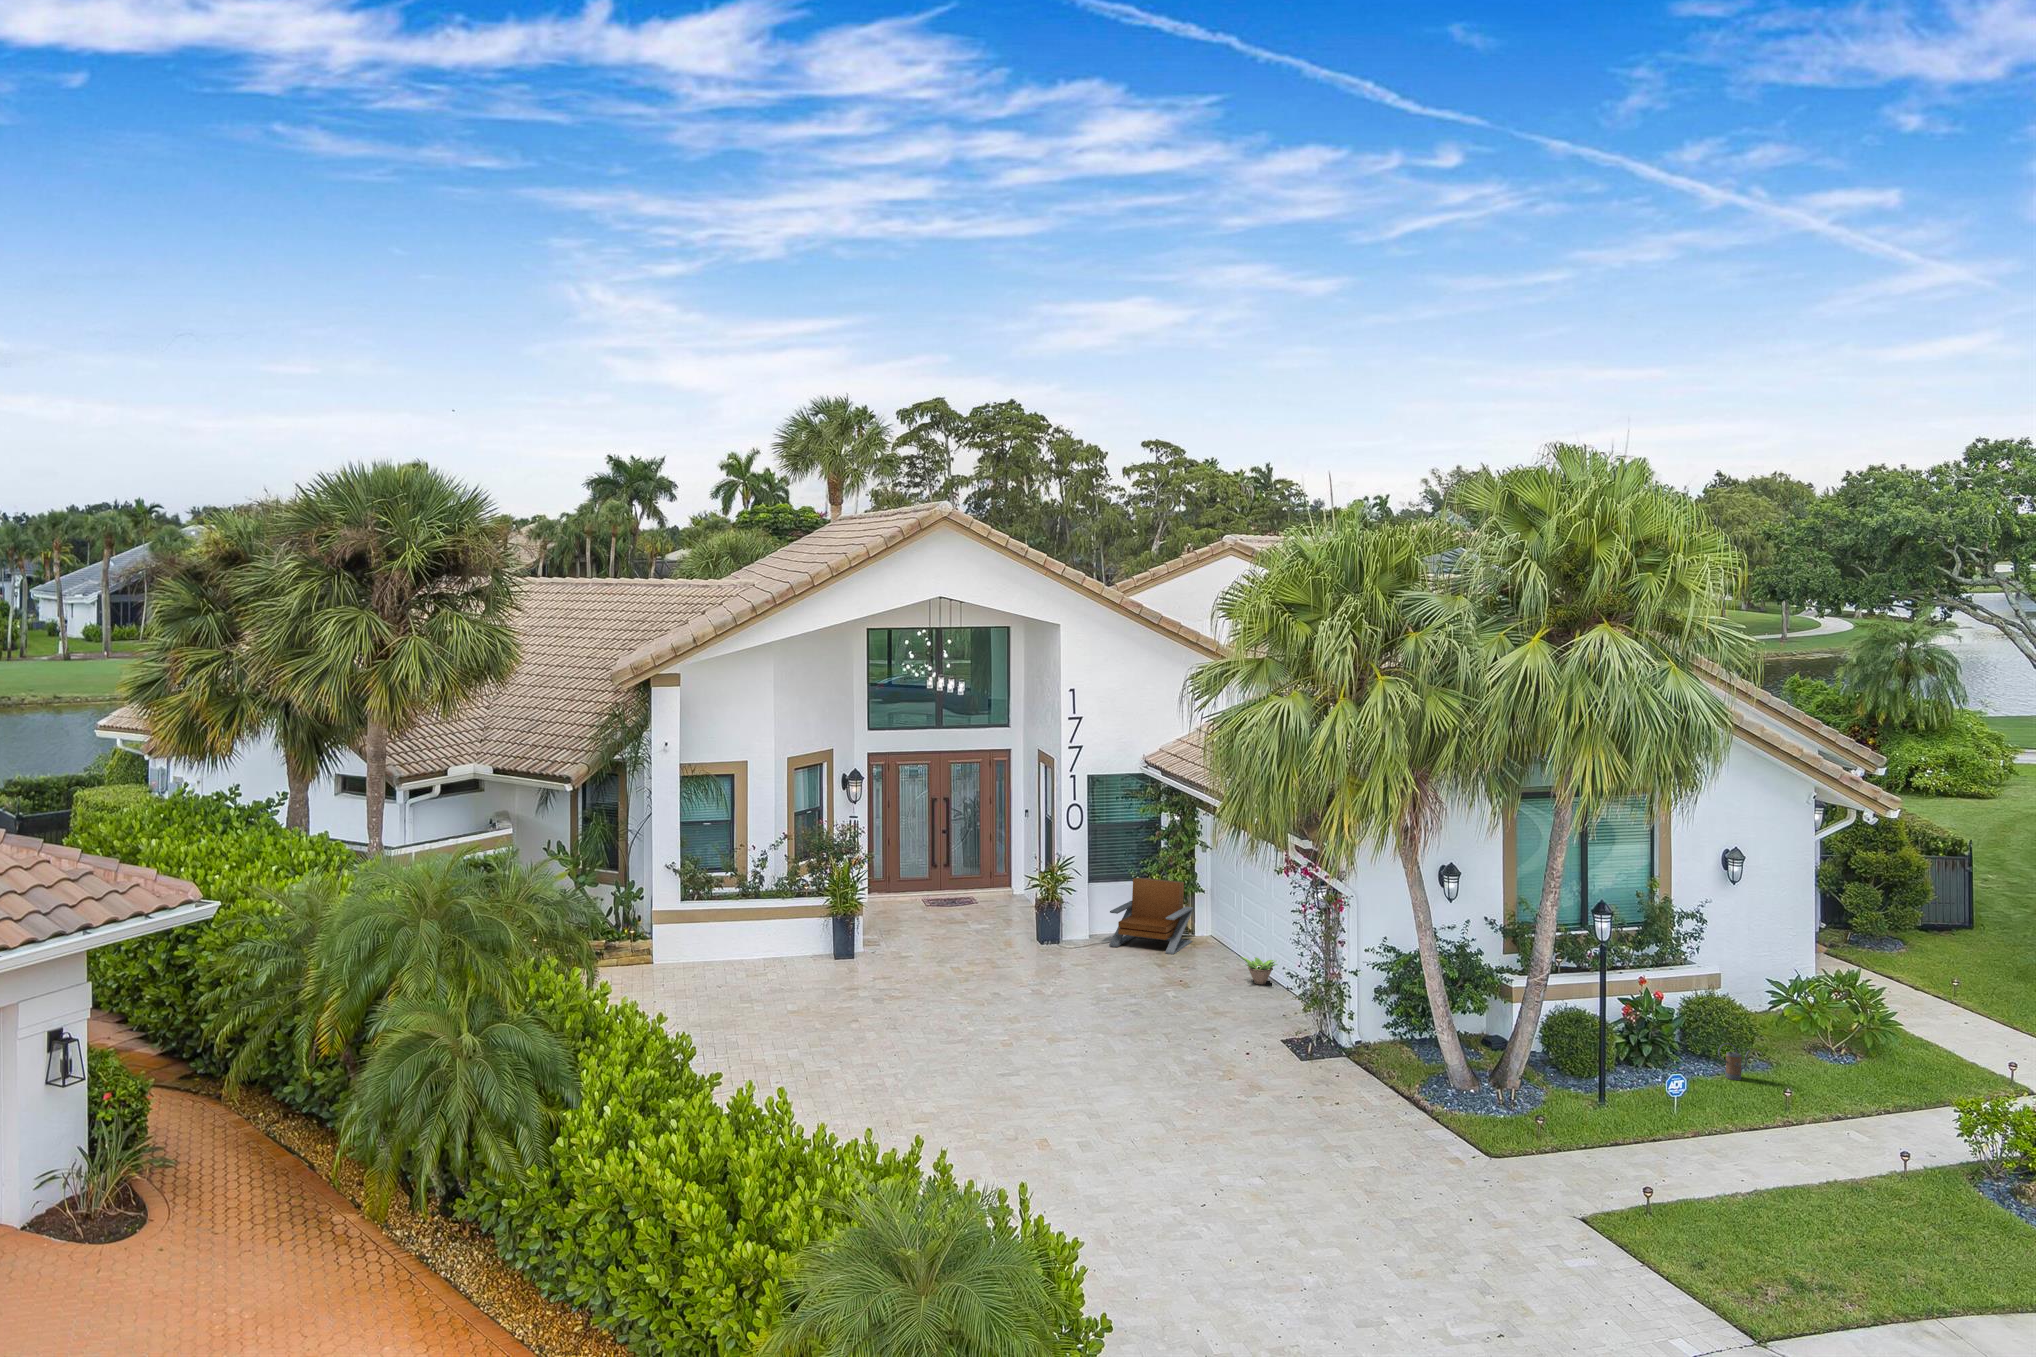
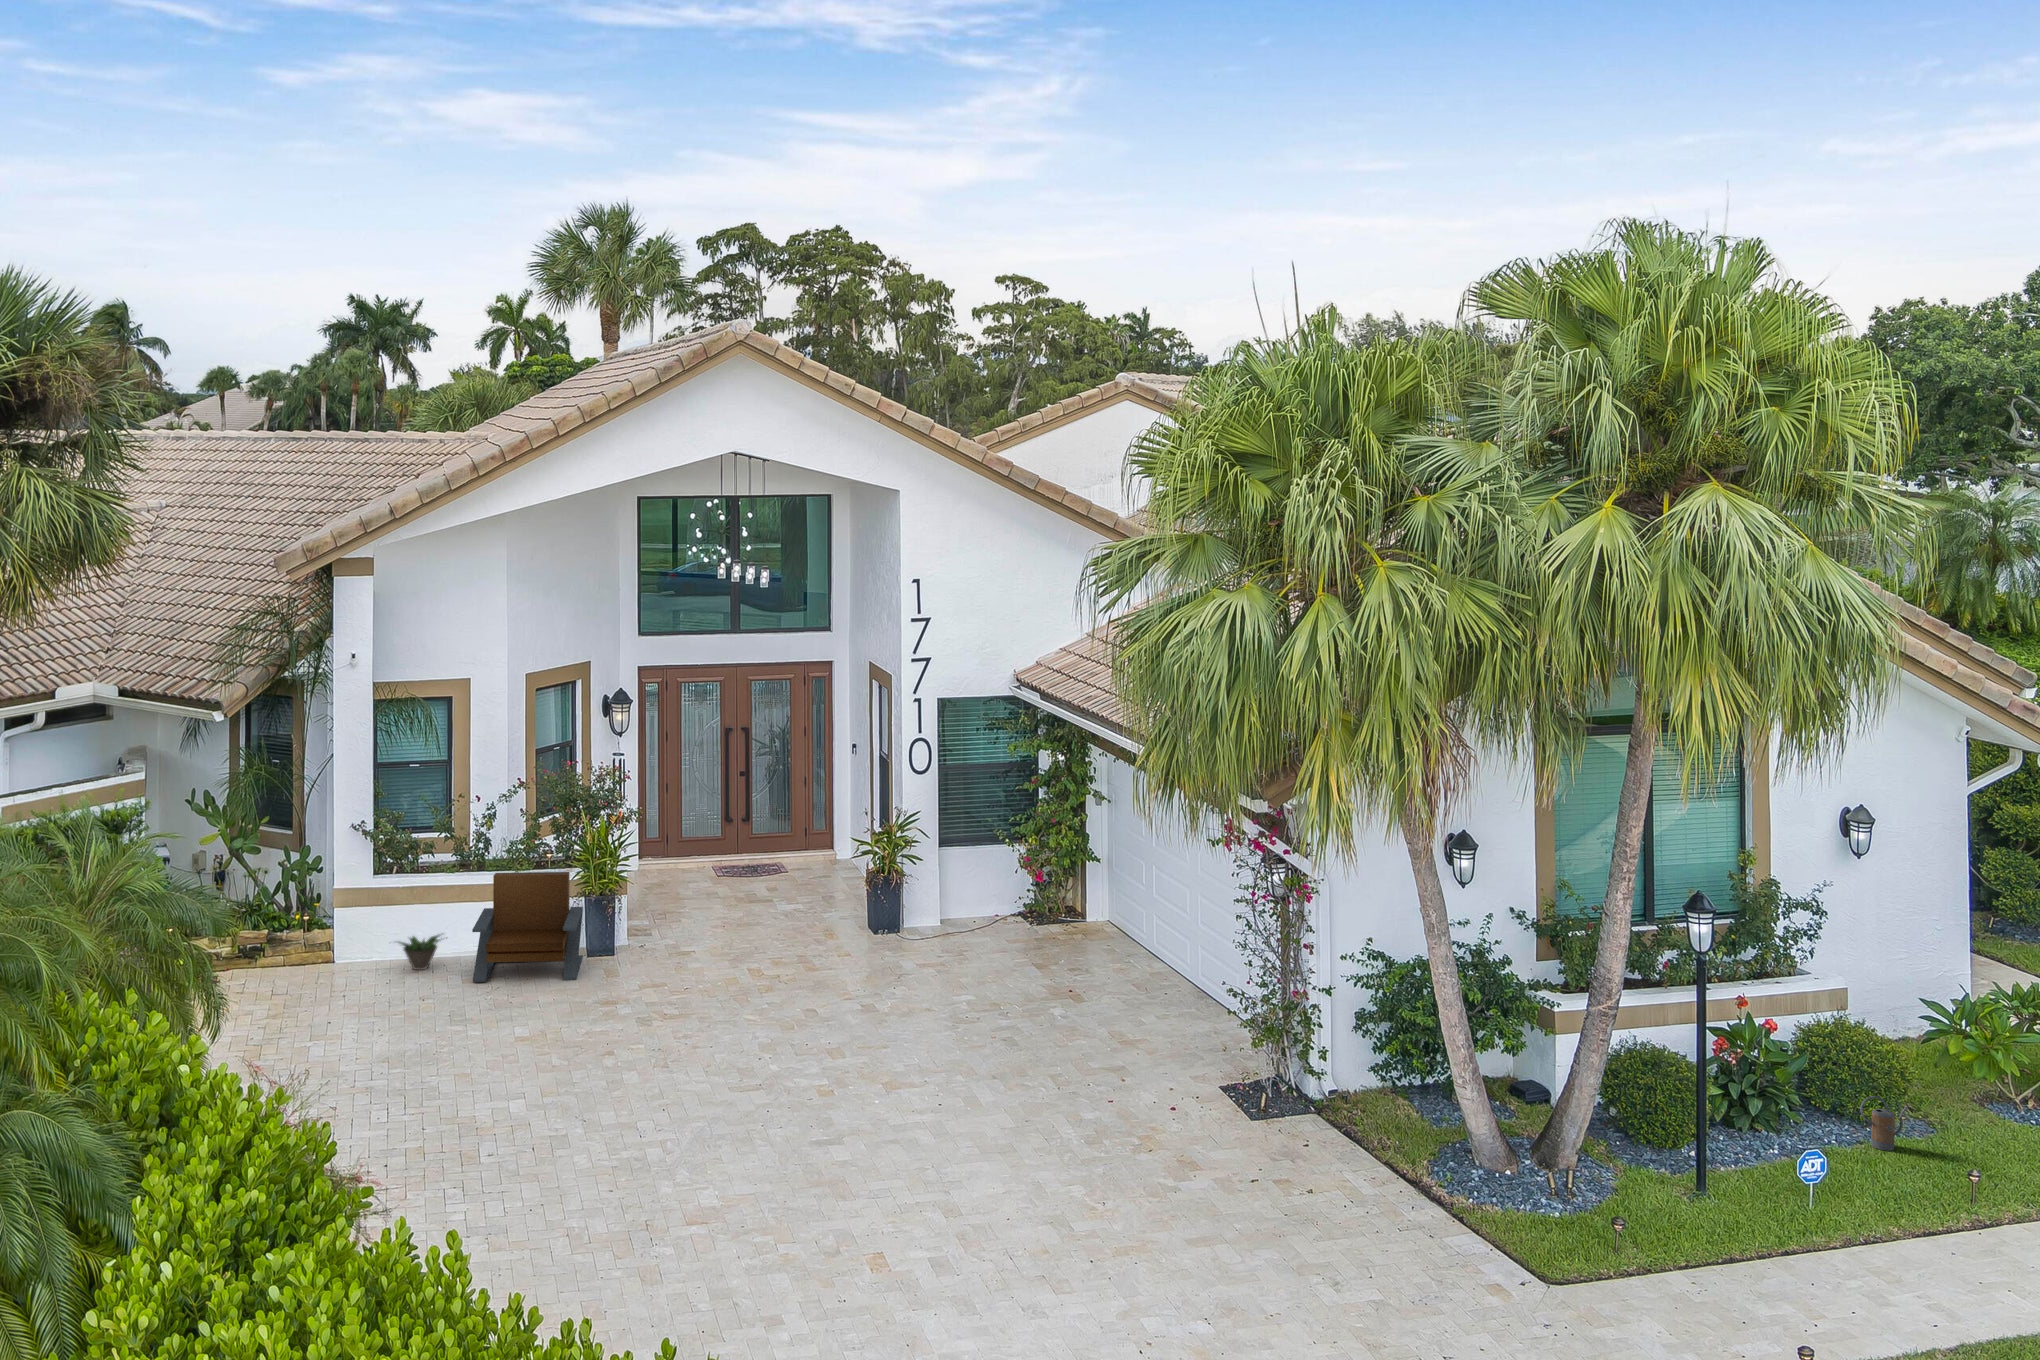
lounge chair: present [1110,877,1194,954] -> present [472,872,583,982]
decorative plant: present [1241,957,1278,985] -> present [398,933,443,970]

